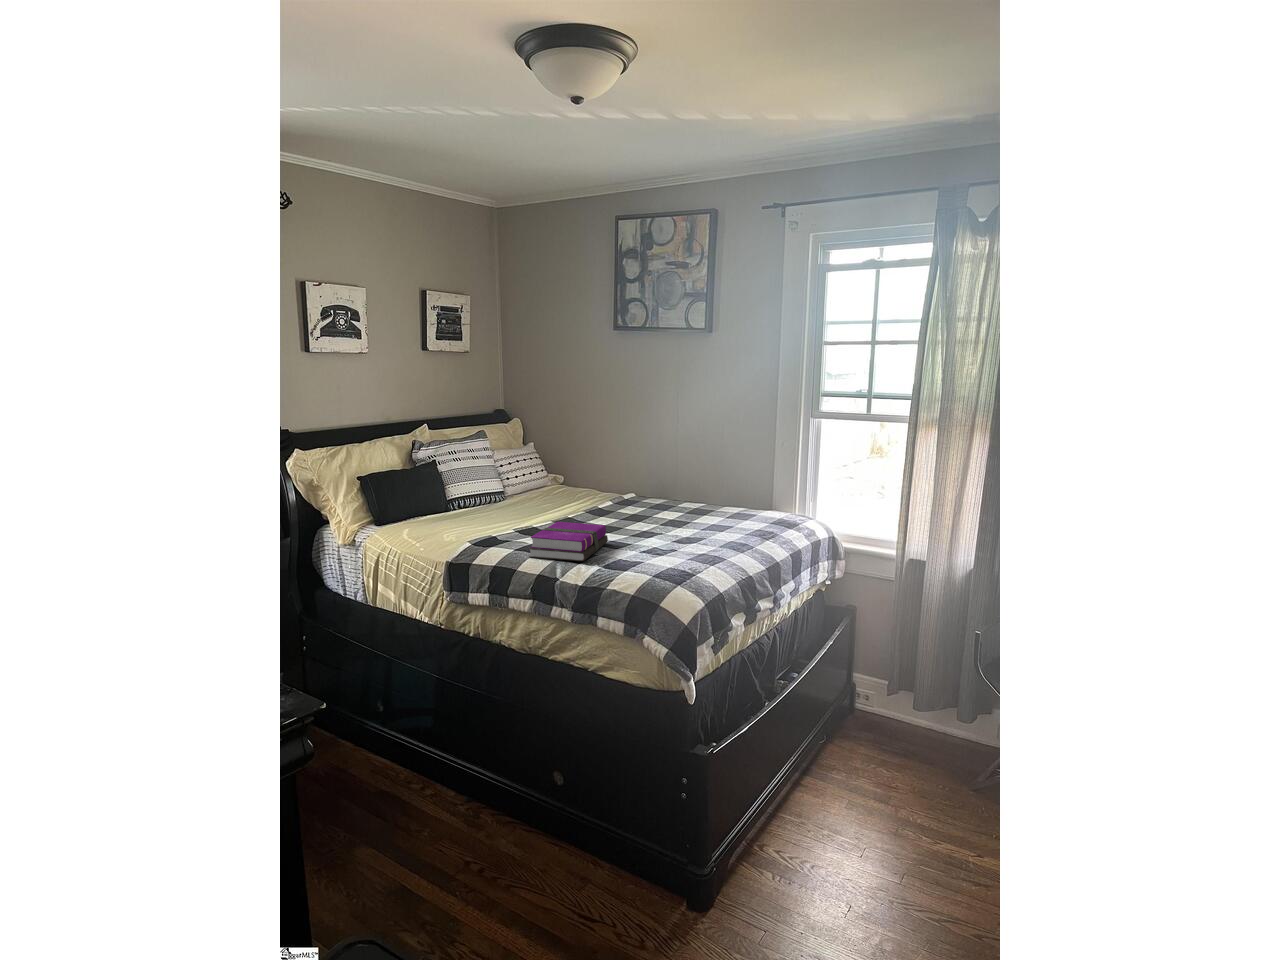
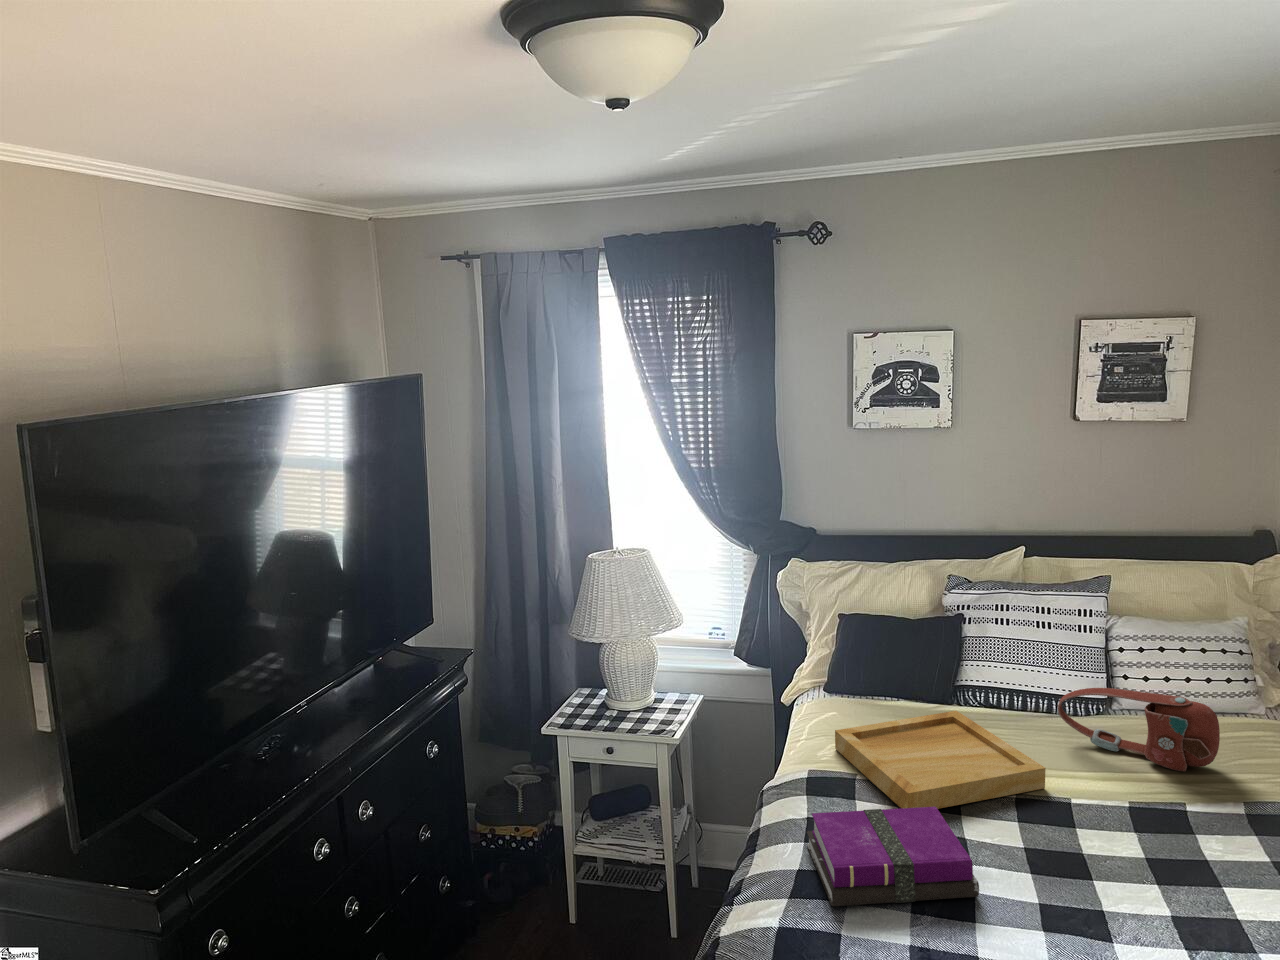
handbag: none [514,468,583,504] -> present [1058,688,1220,771]
tray: none [448,506,549,537] -> present [835,711,1045,809]

